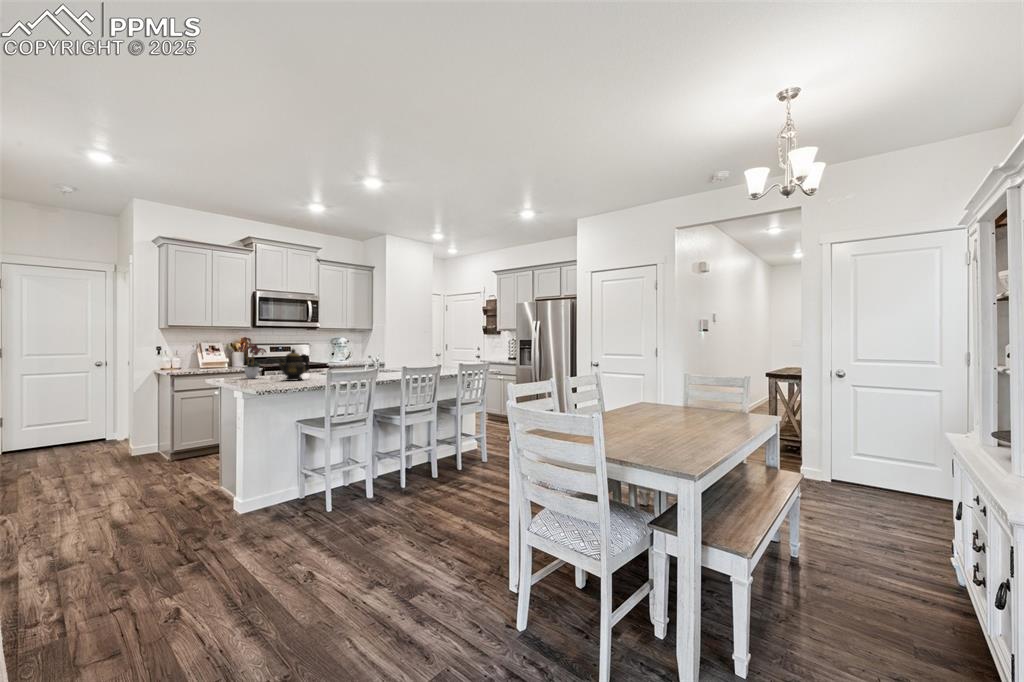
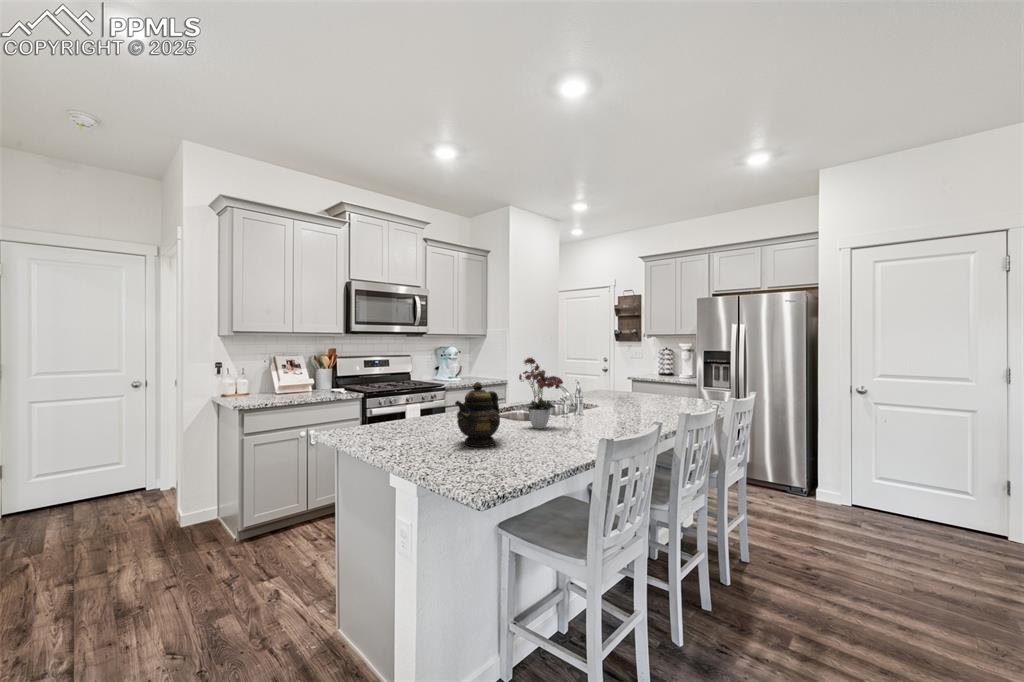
flower arrangement: present [238,337,266,379] -> present [519,358,563,429]

